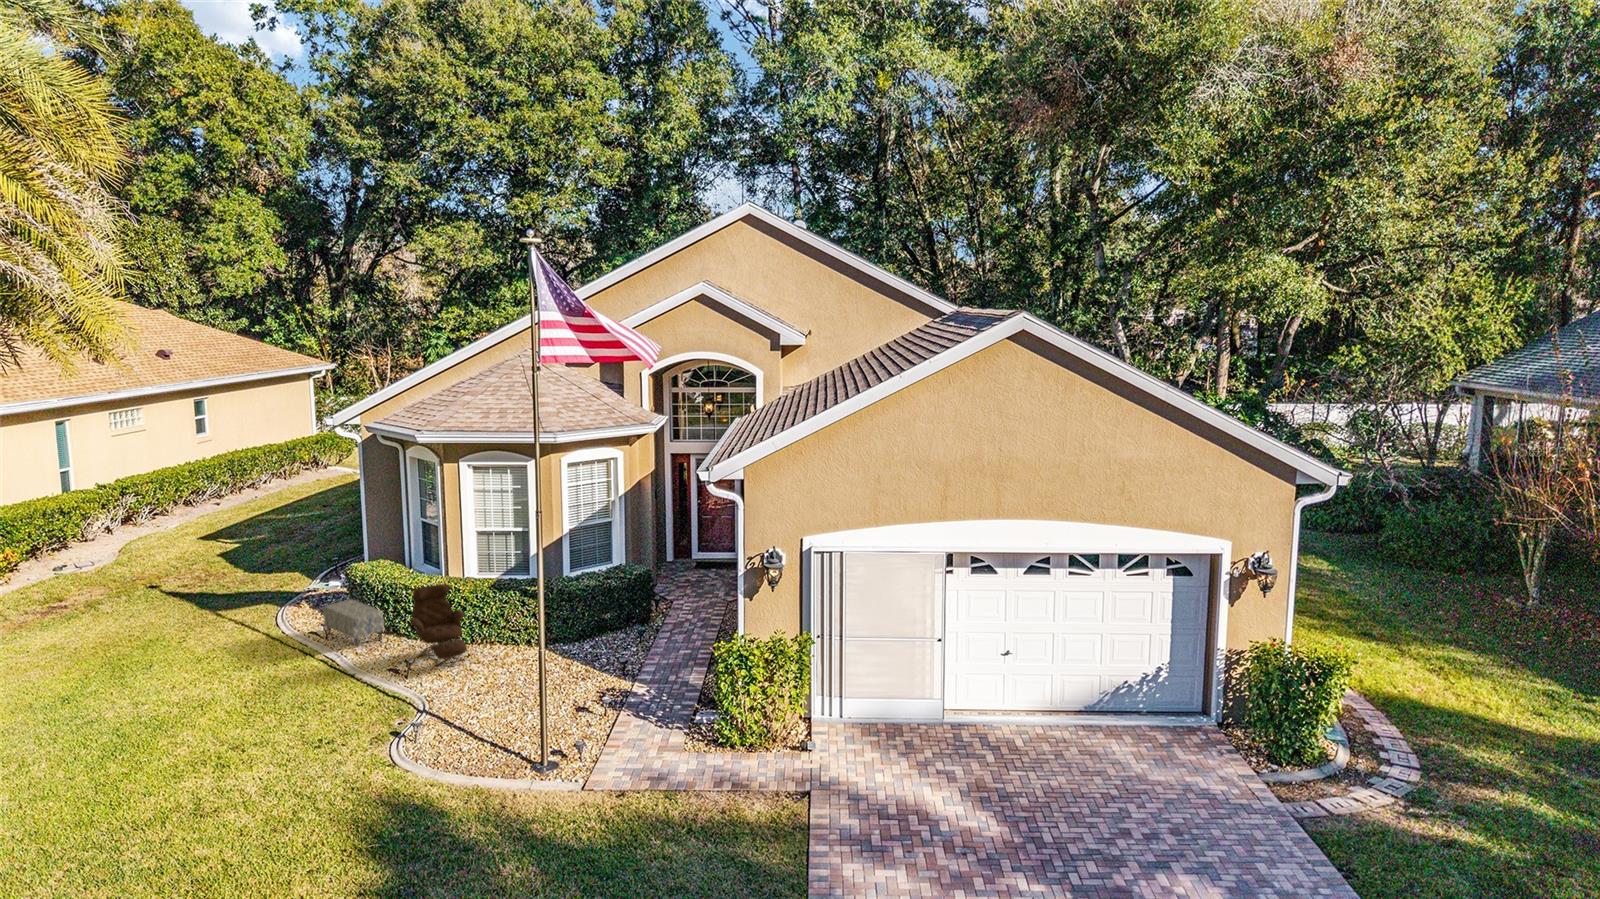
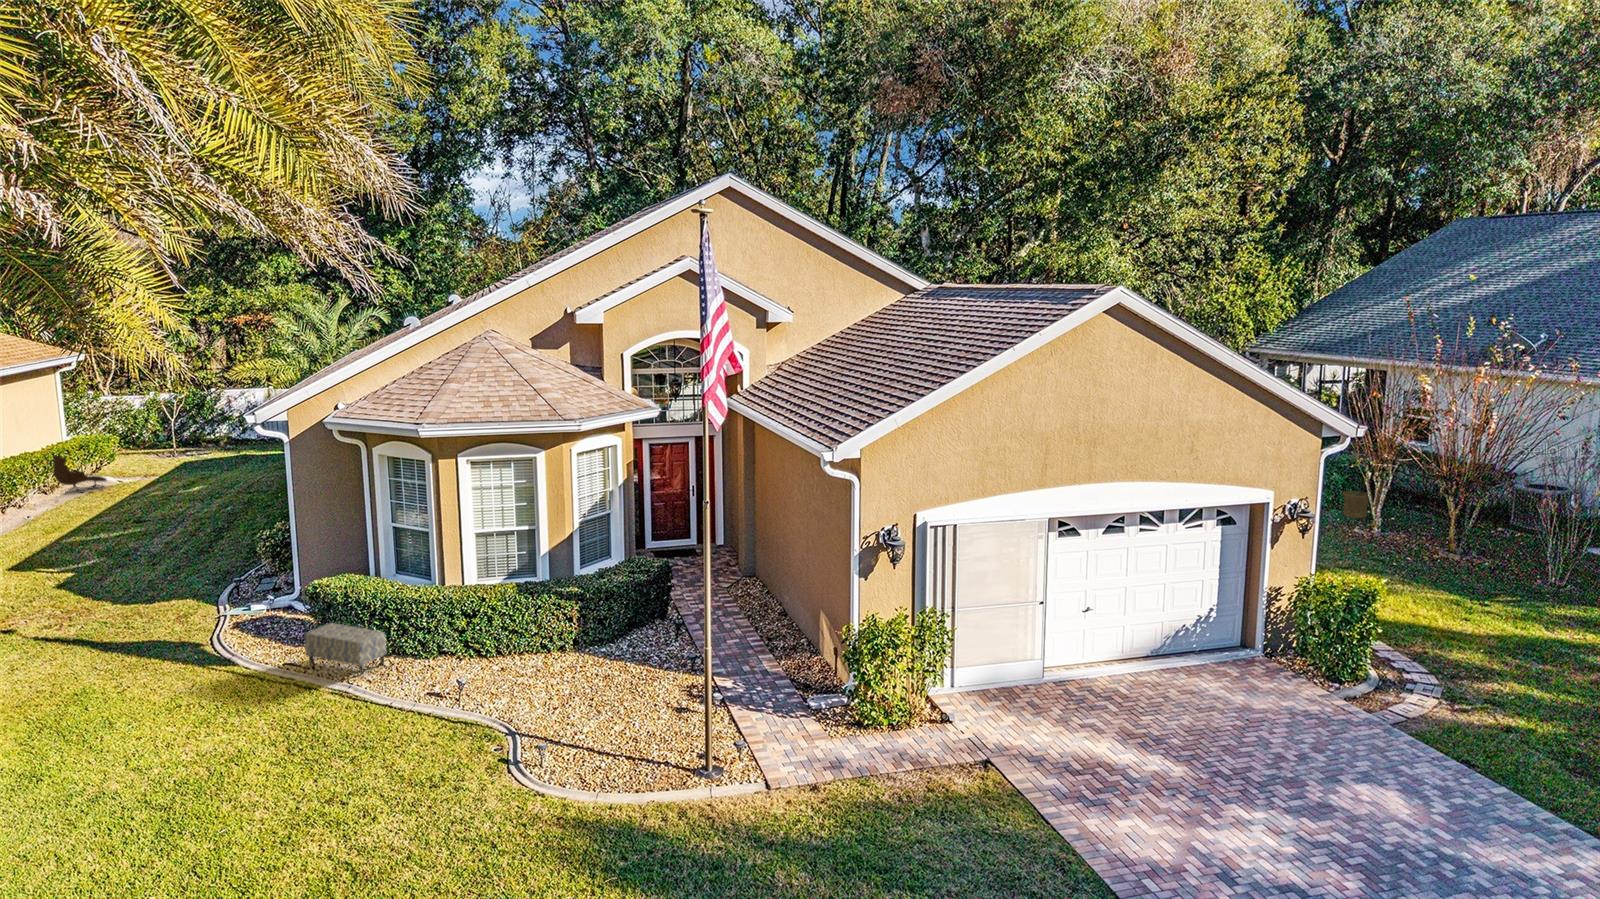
basket: none [1457,548,1494,579] -> present [1343,491,1370,518]
lounge chair: present [410,584,467,666] -> present [52,456,107,493]

